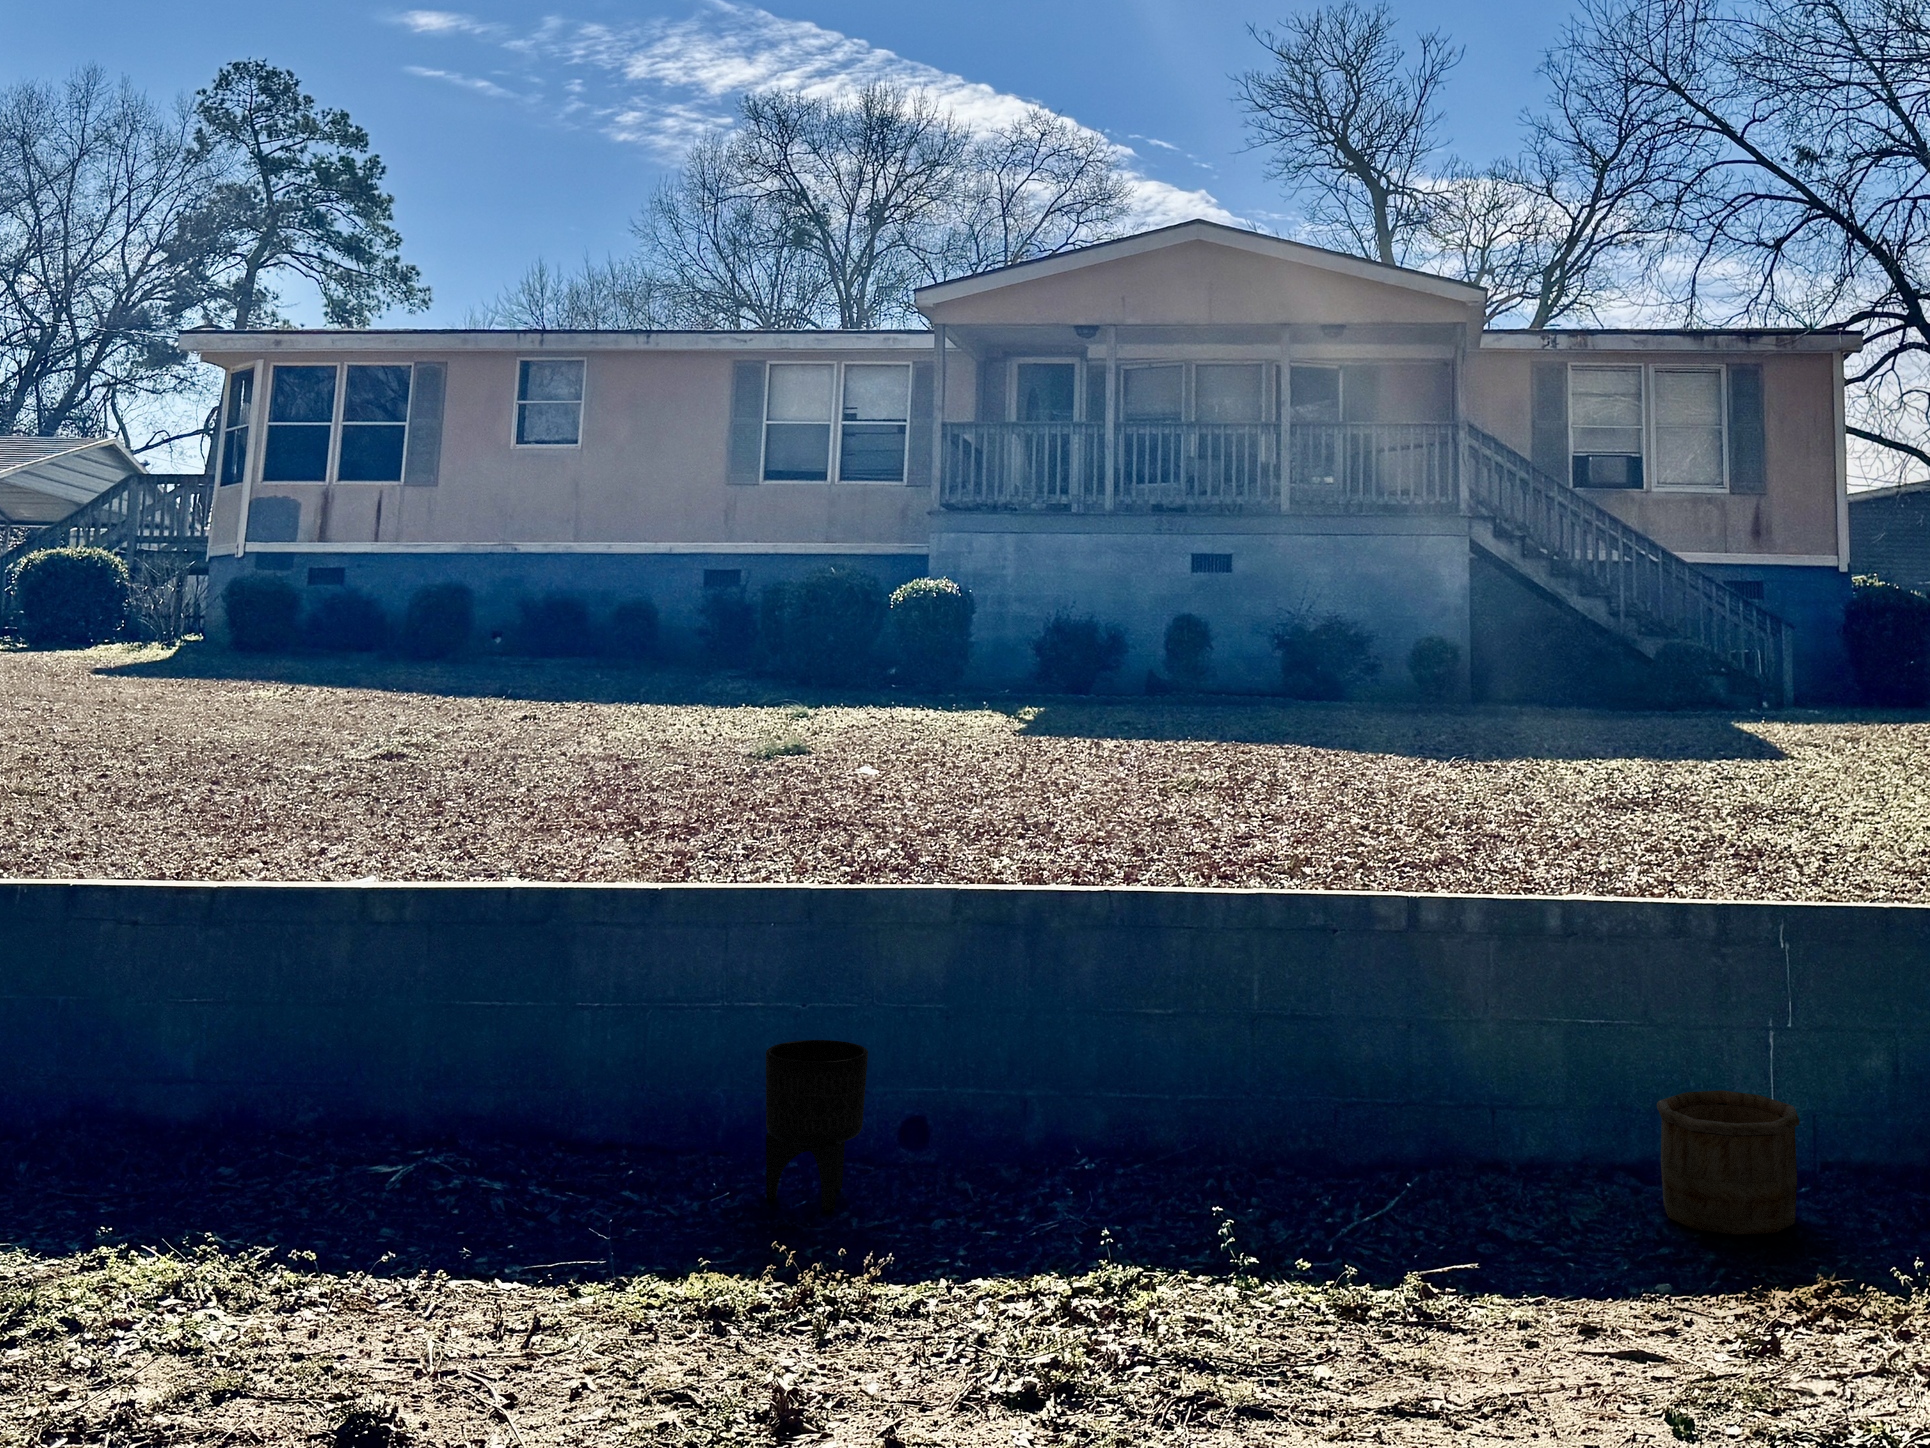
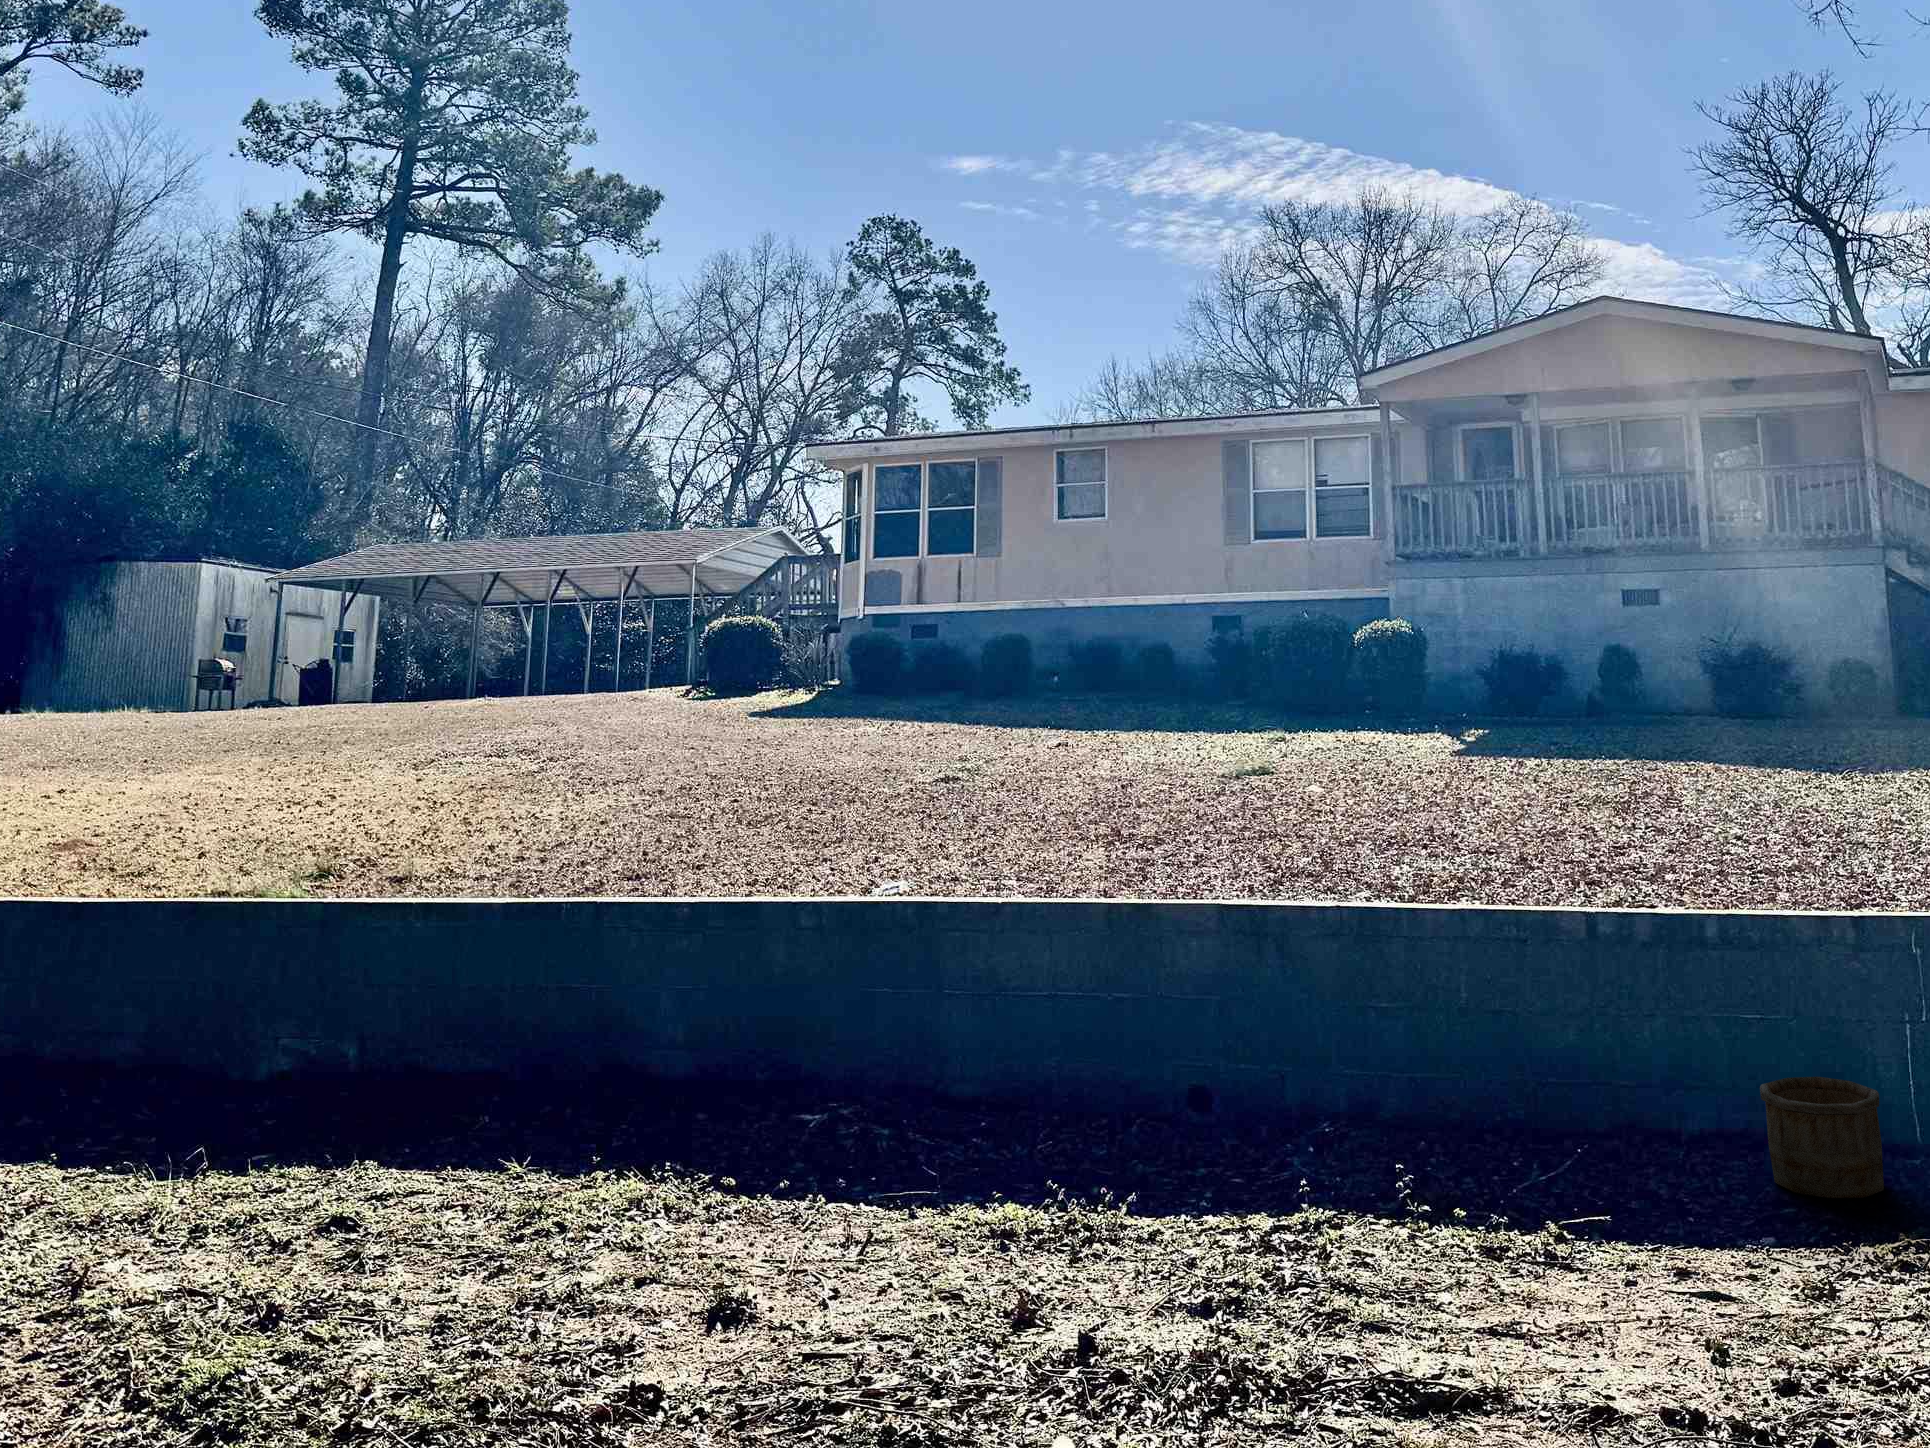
planter: present [766,1040,868,1210] -> none [1058,1029,1133,1159]

